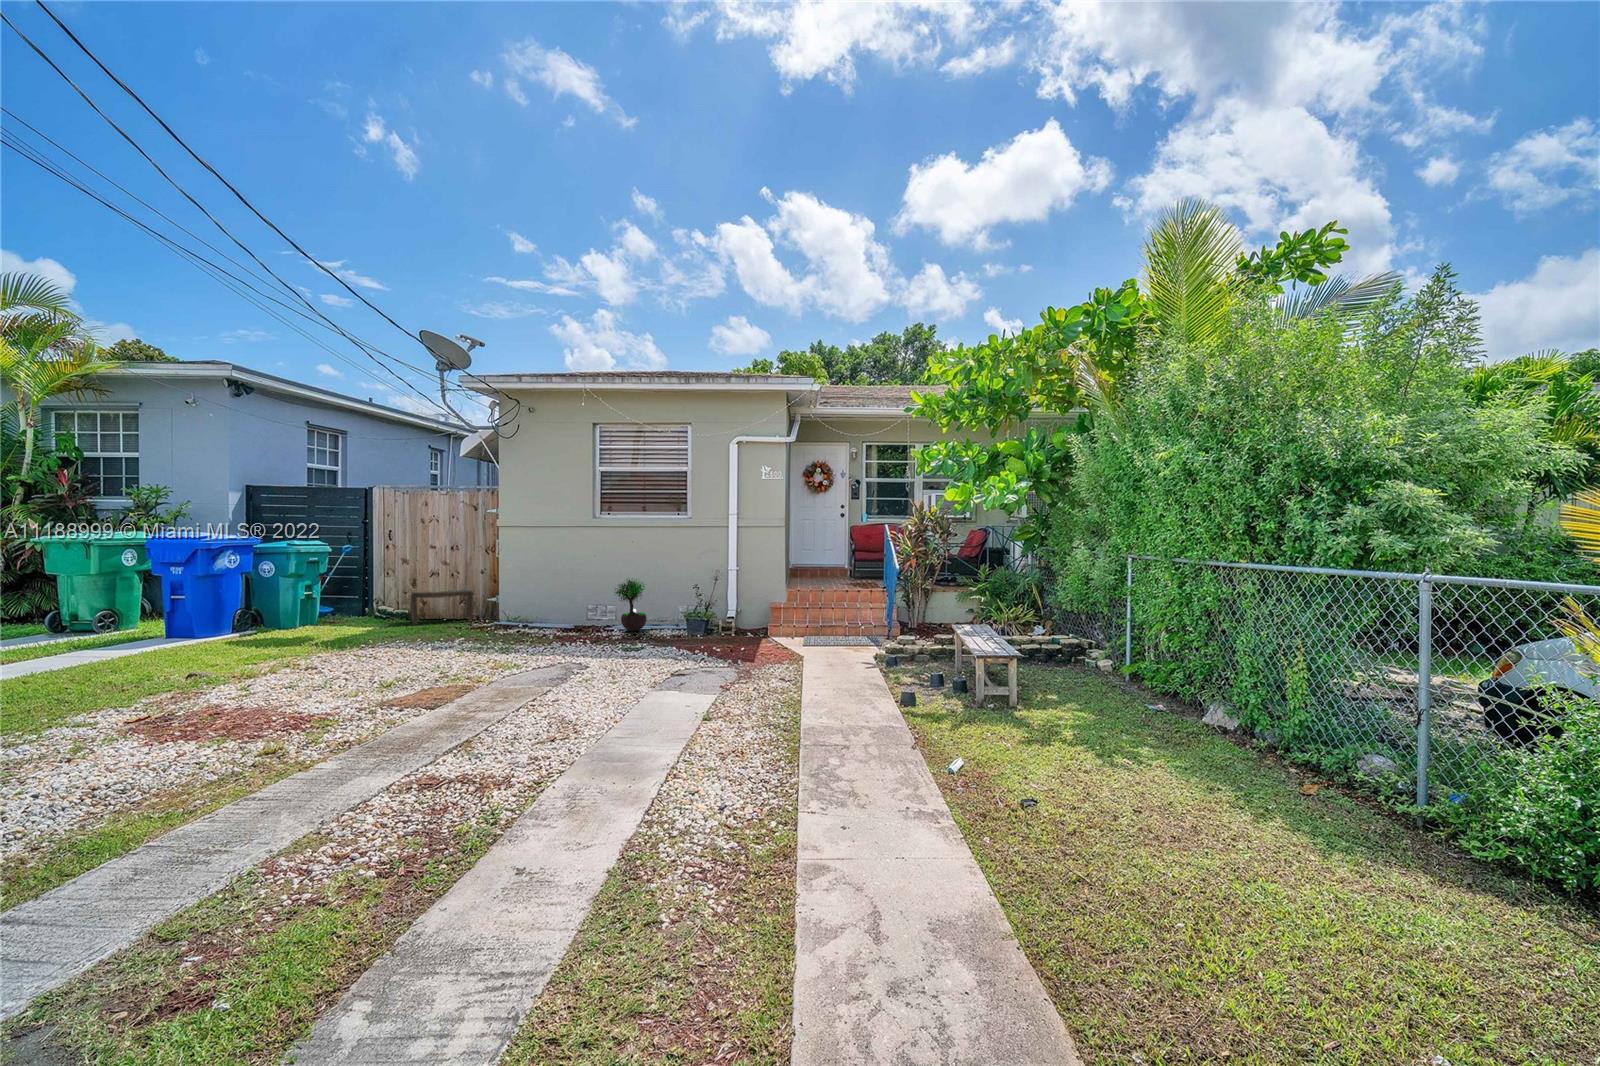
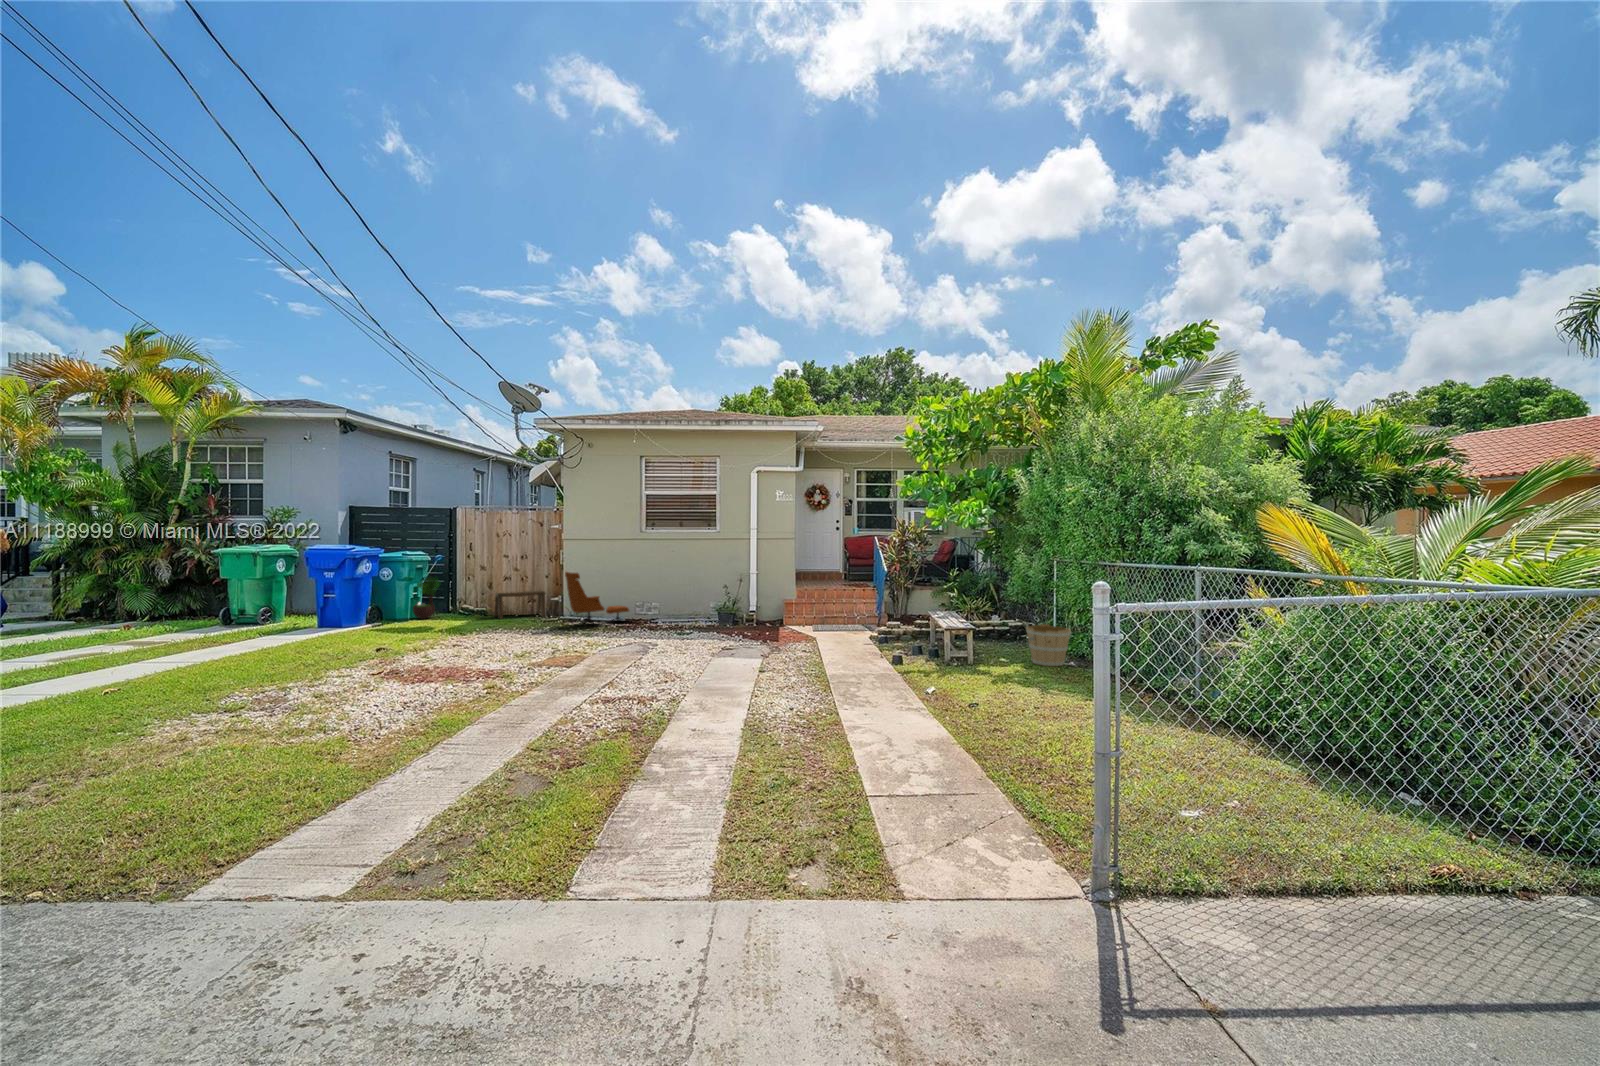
lounge chair: none [486,567,573,637] -> present [565,572,629,626]
potted tree: present [614,578,646,631] -> present [413,578,440,619]
wooden bucket: none [1092,647,1161,711] -> present [1026,624,1071,666]

